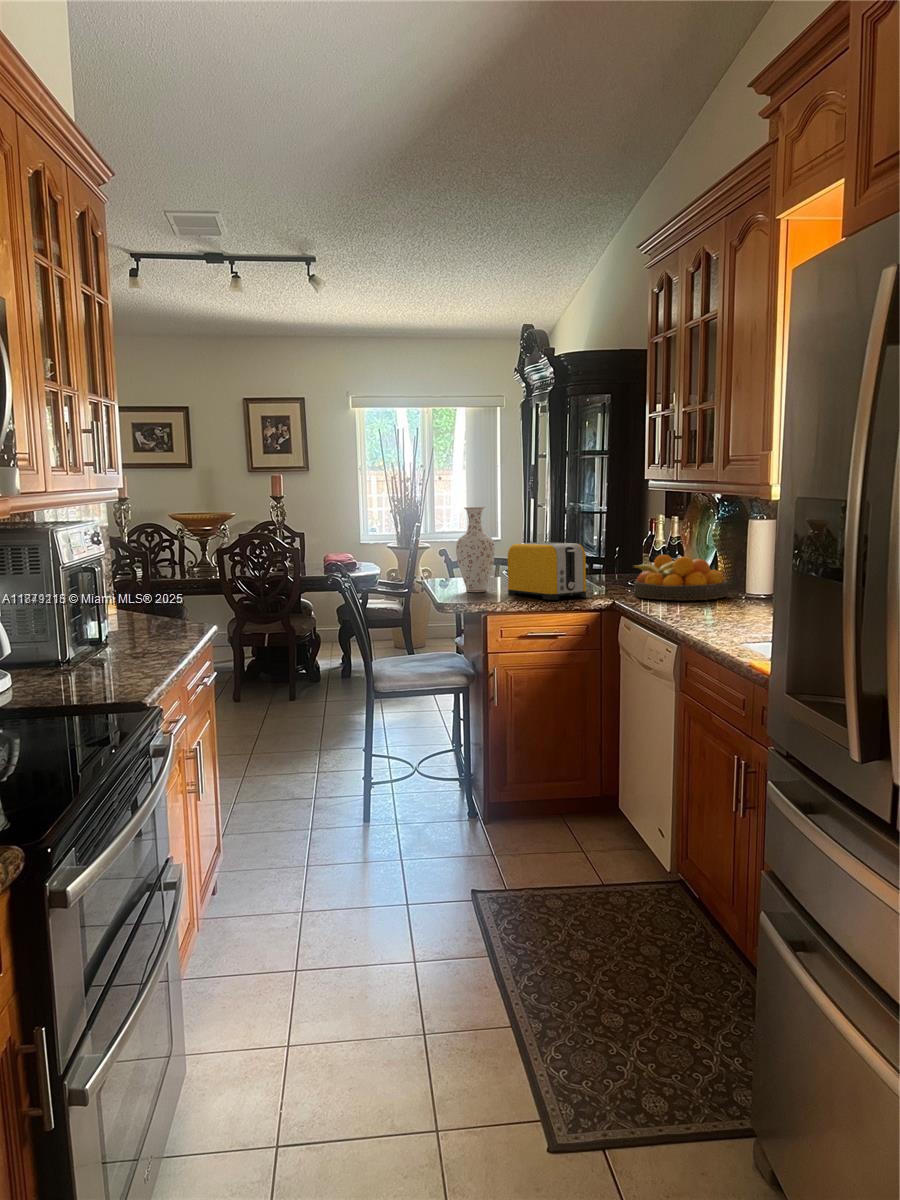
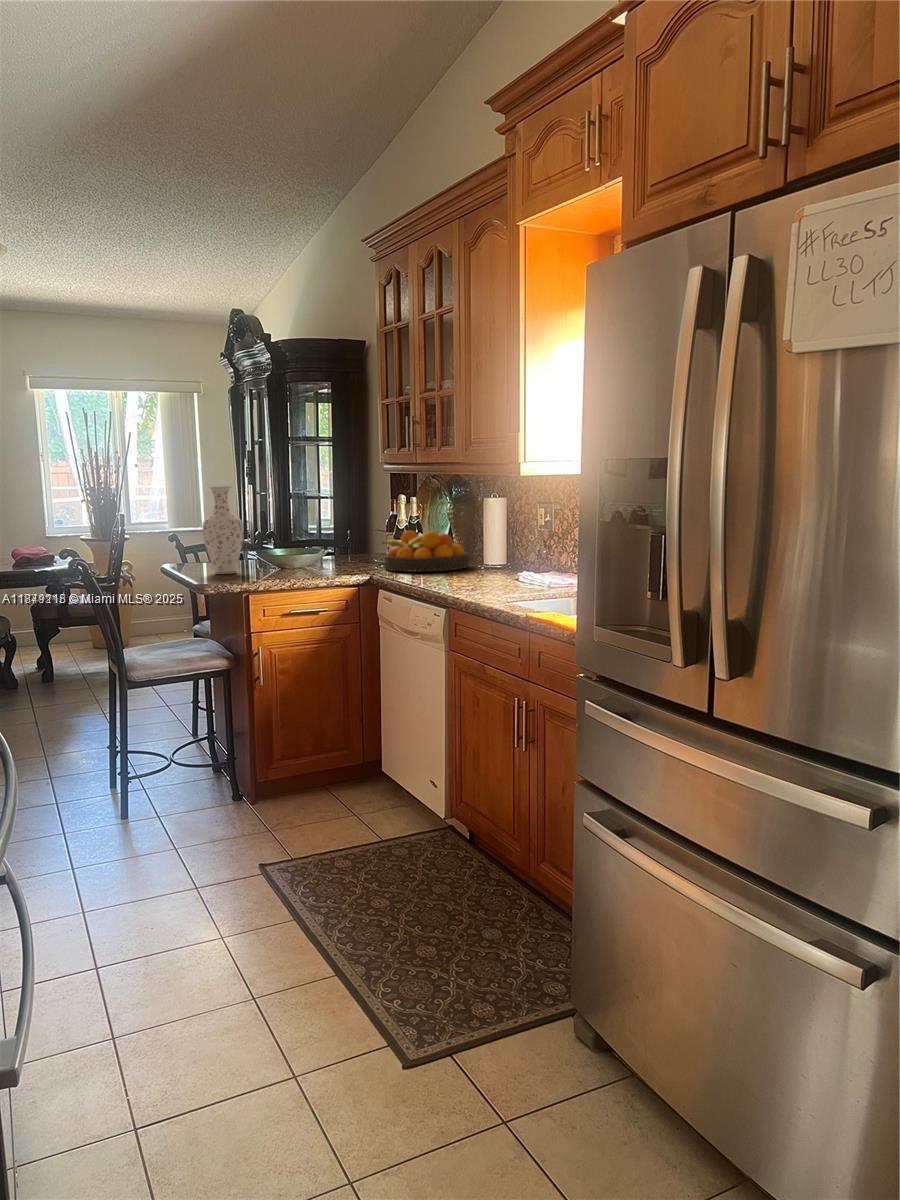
toaster: present [508,542,586,600] -> none [259,521,342,576]

